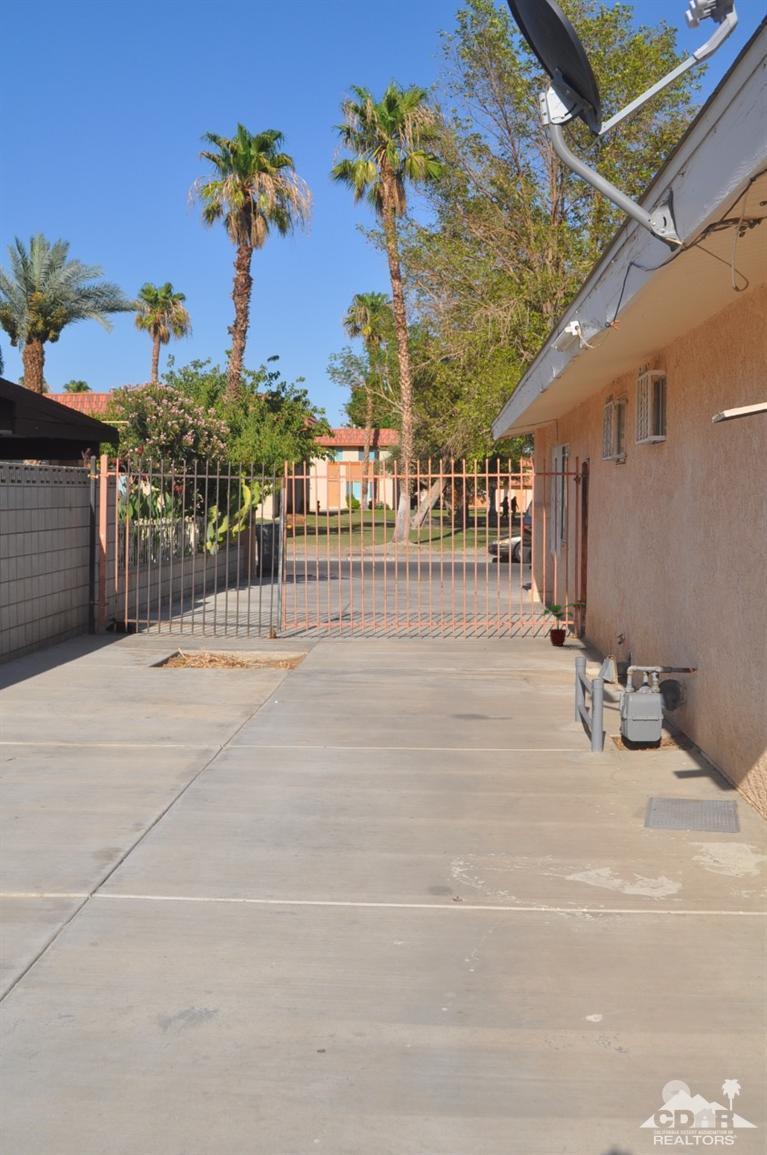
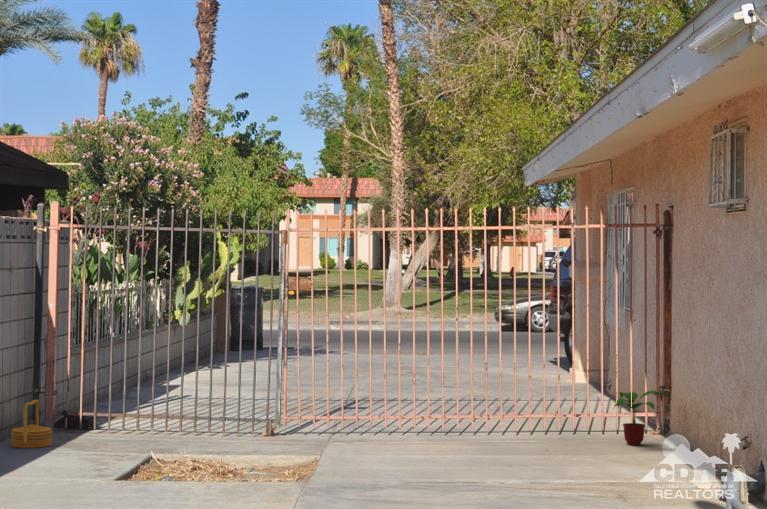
woven basket: none [72,609,104,646] -> present [11,400,53,448]

